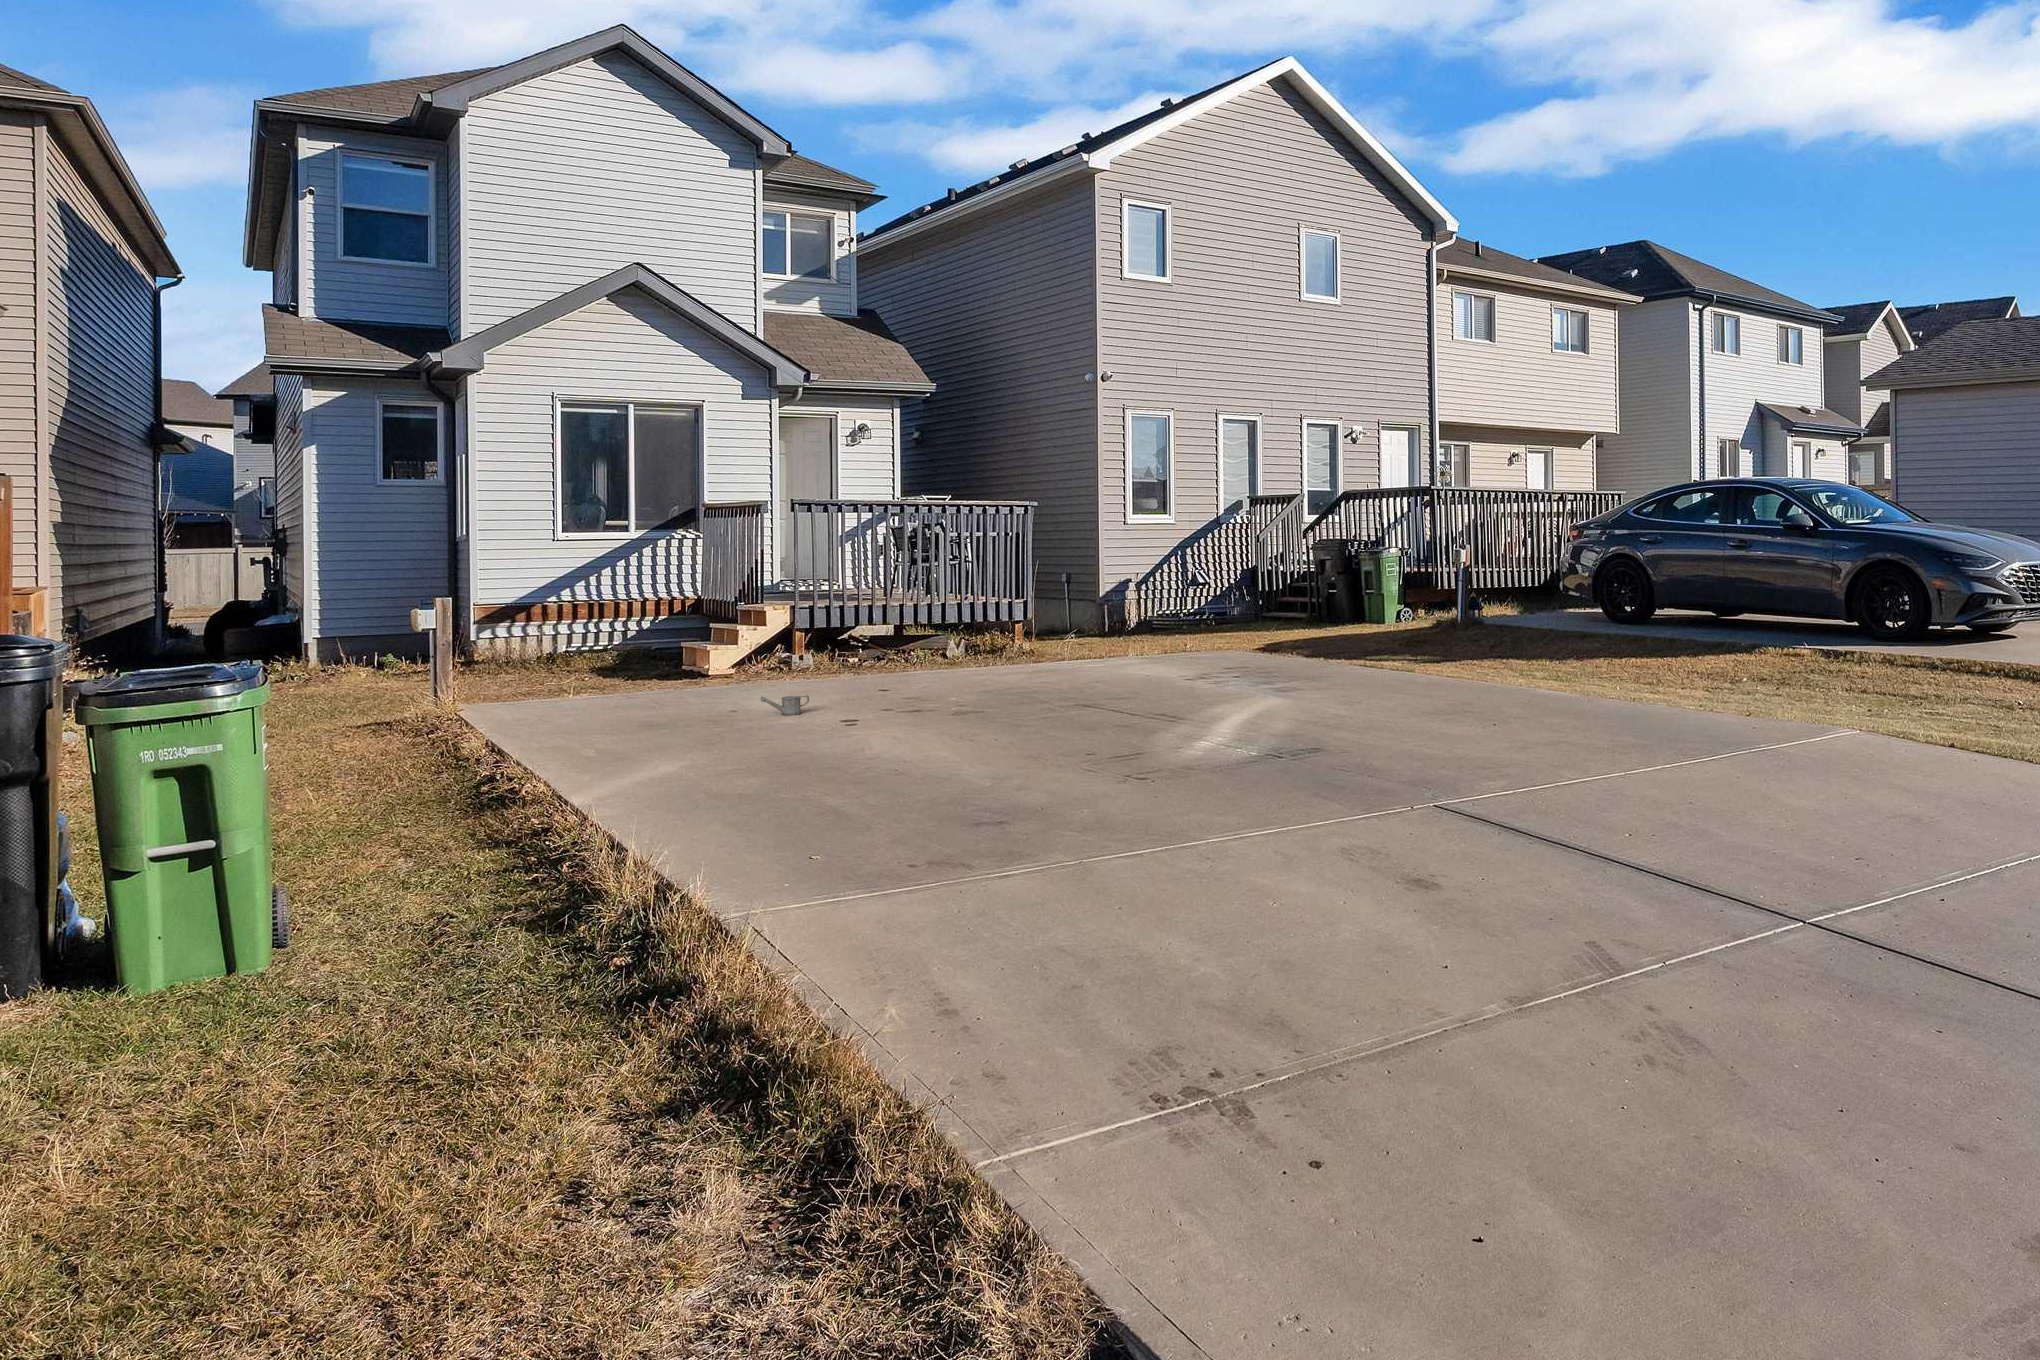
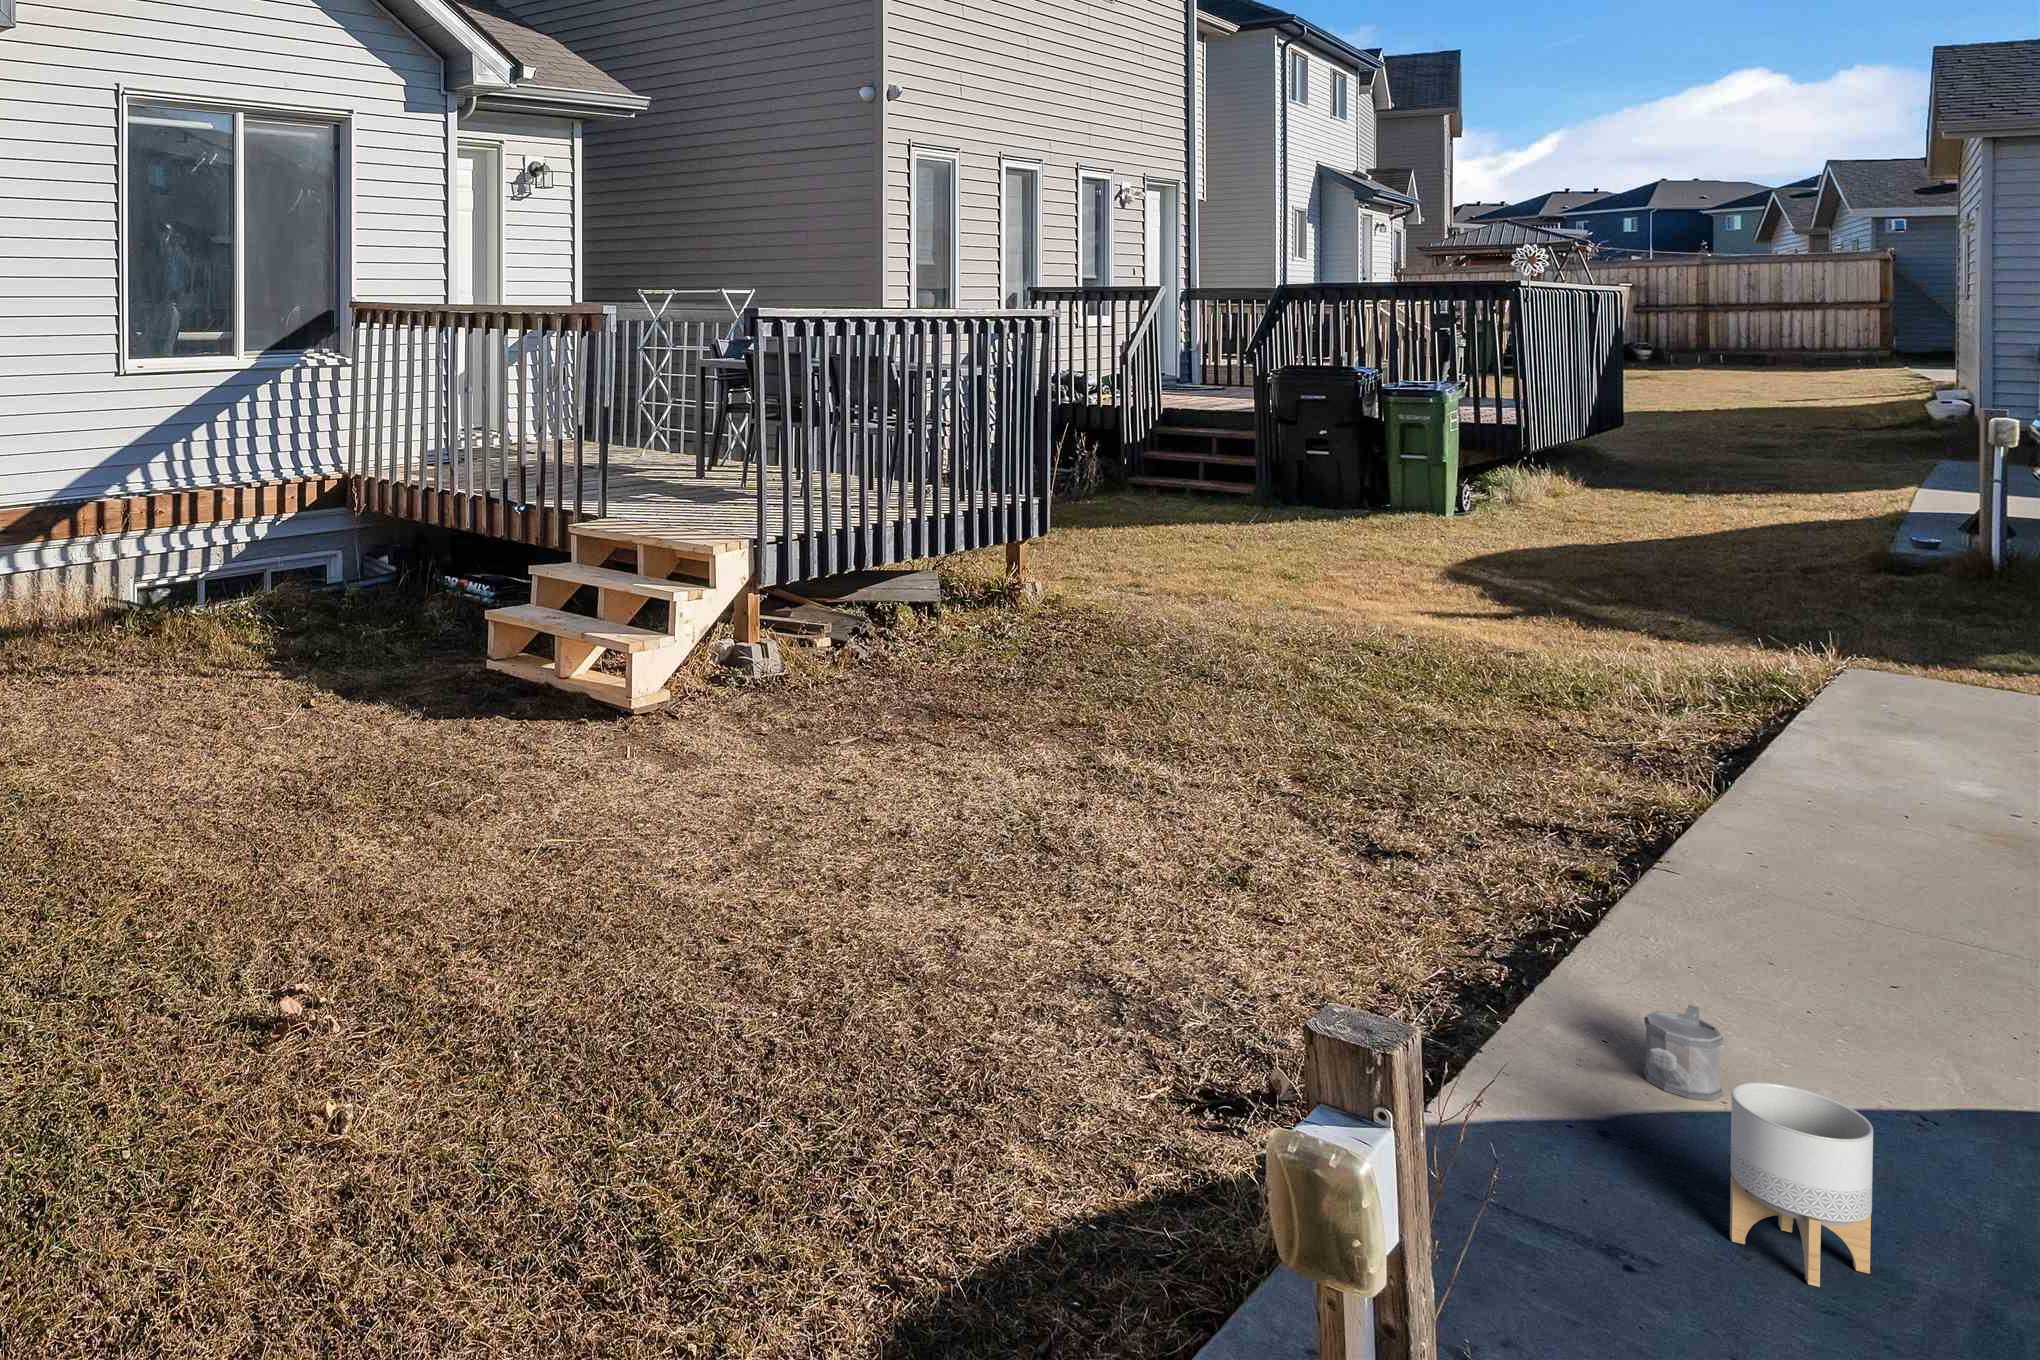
planter: none [709,686,738,726] -> present [1730,1082,1873,1287]

